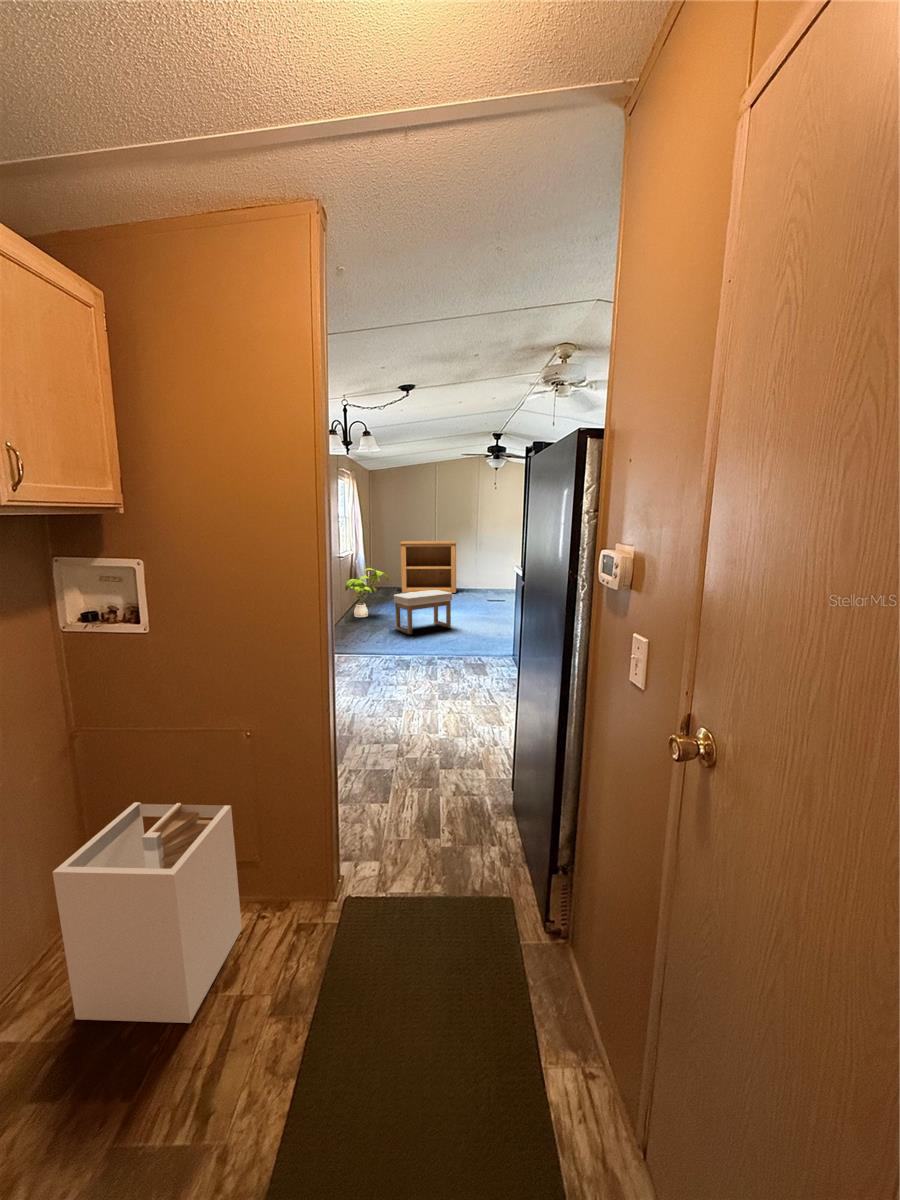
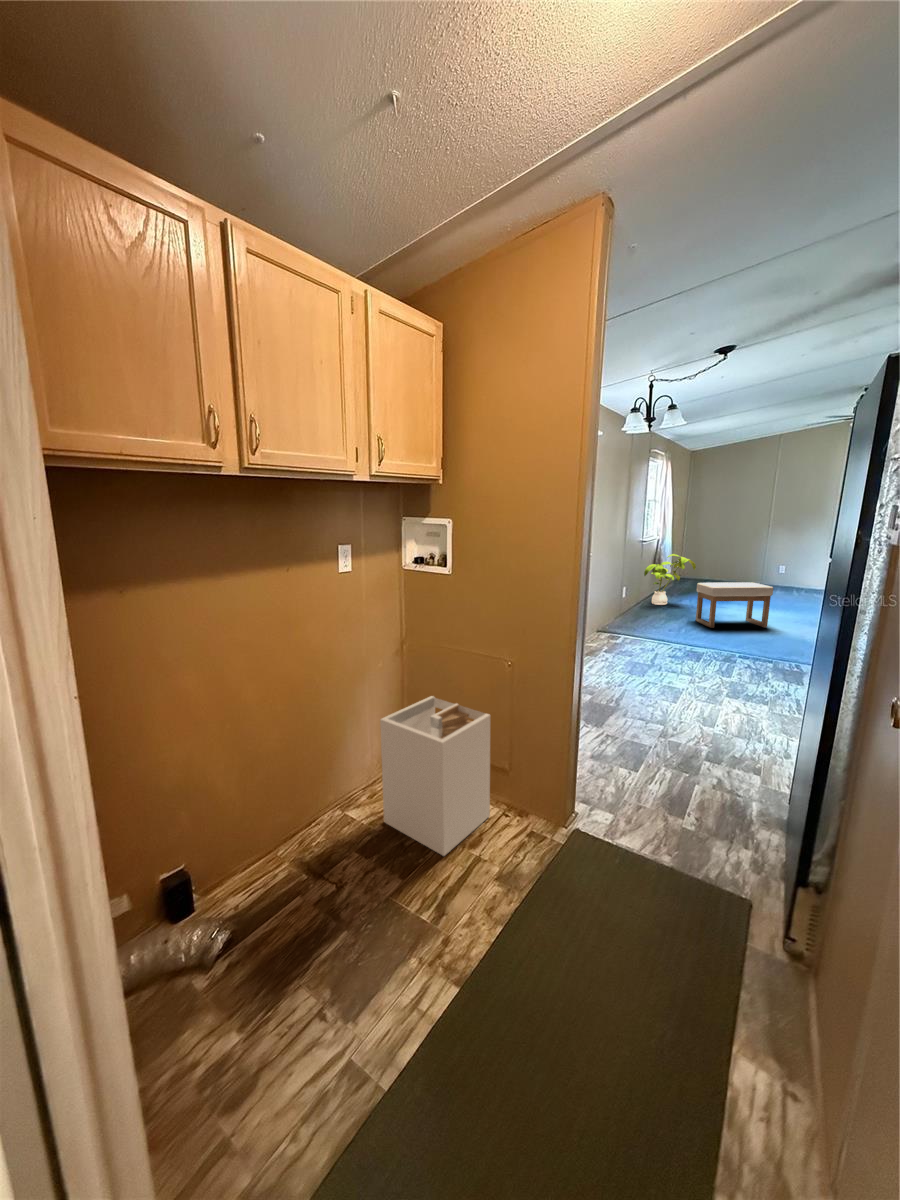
bookshelf: present [400,541,456,593] -> none [714,529,797,591]

